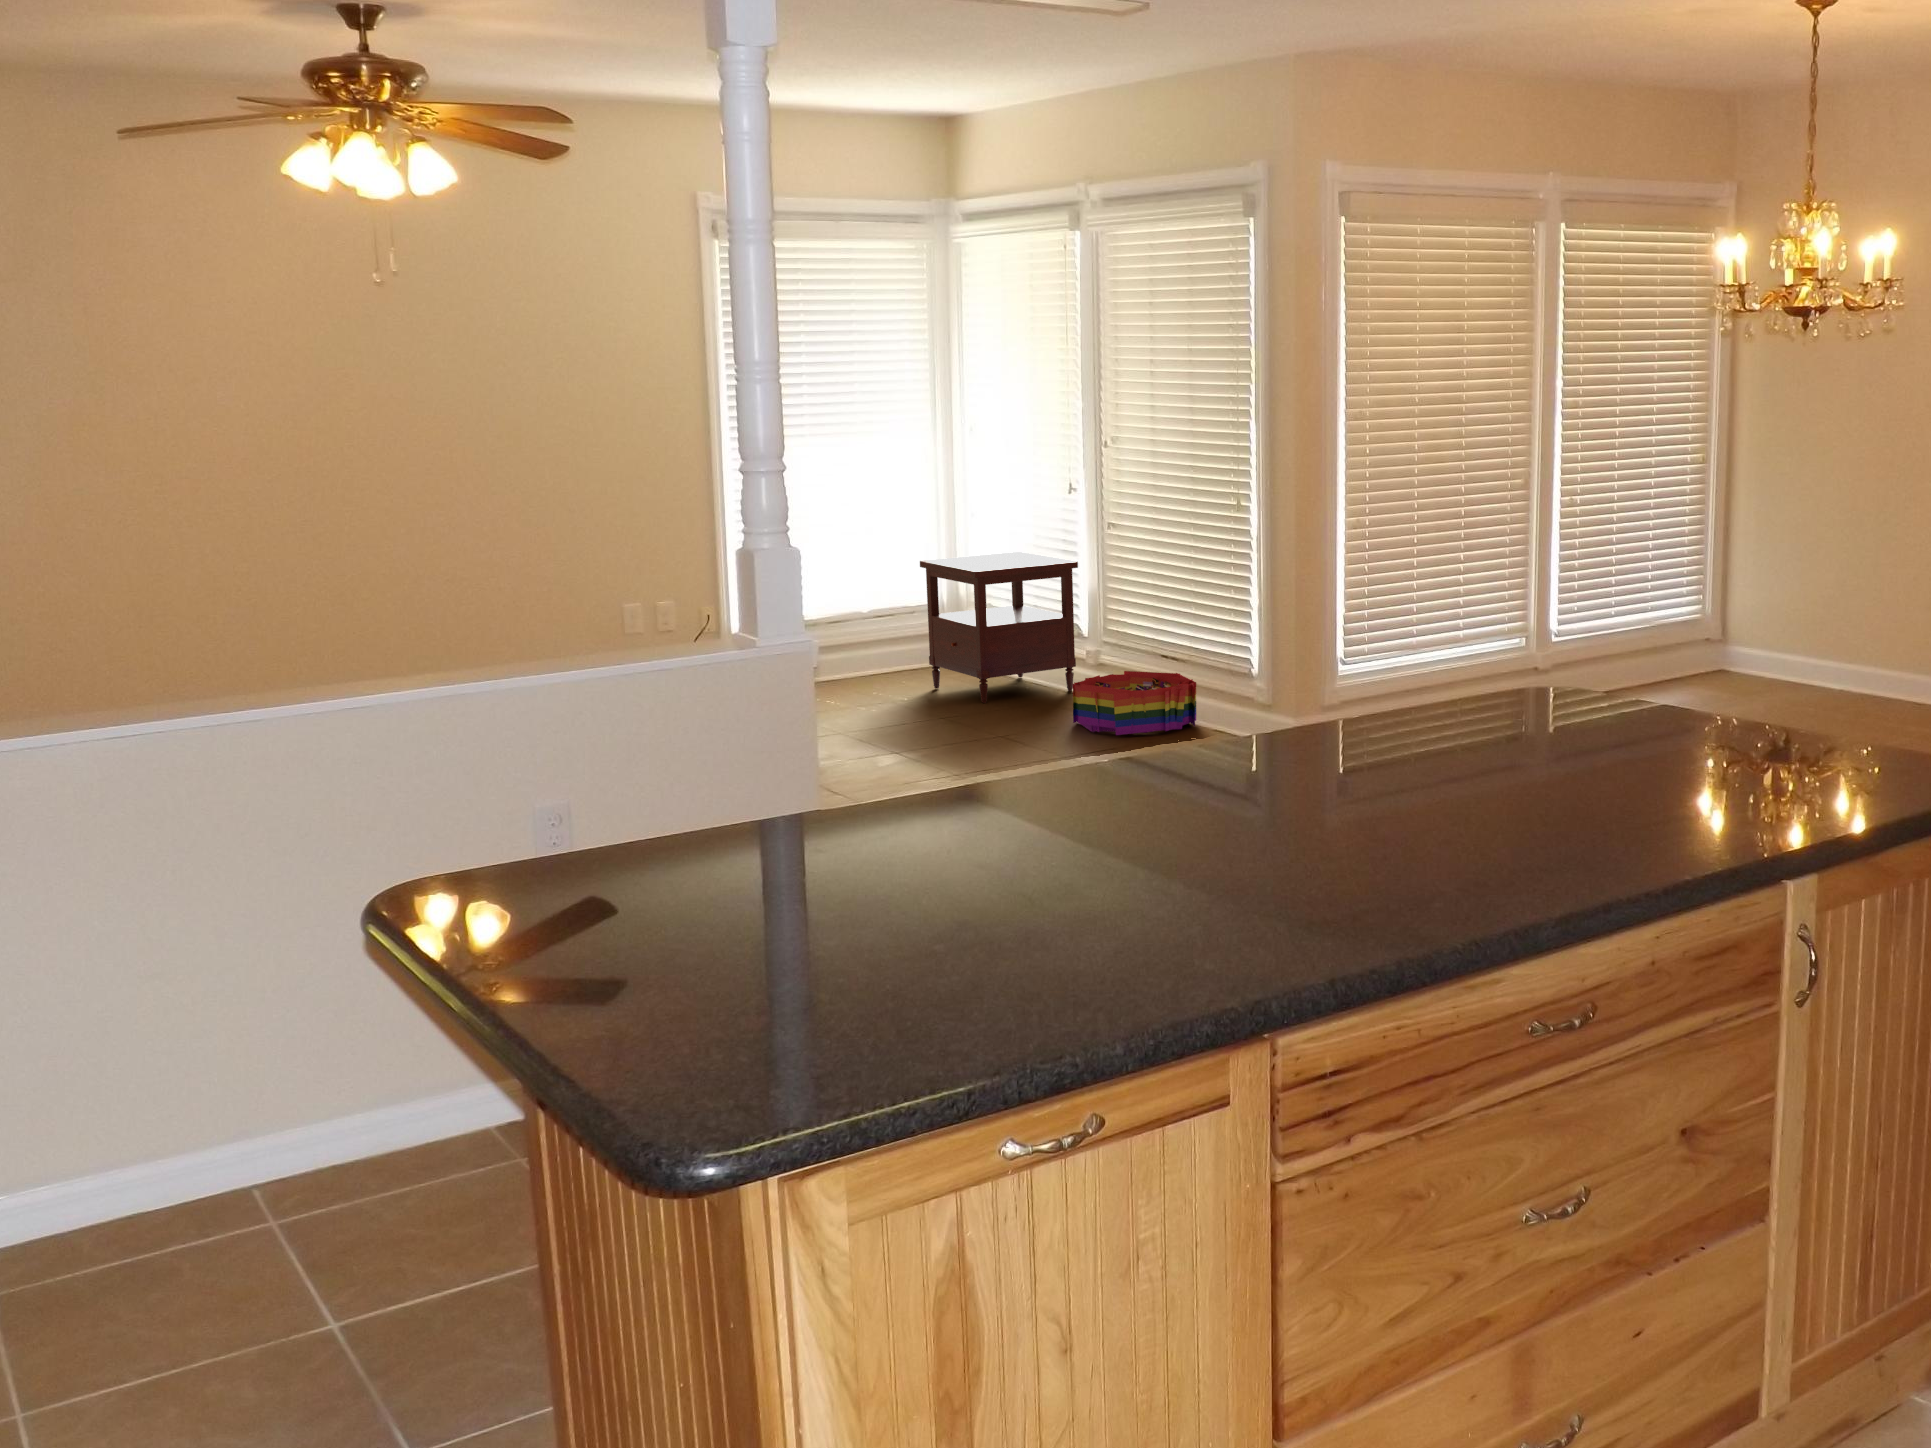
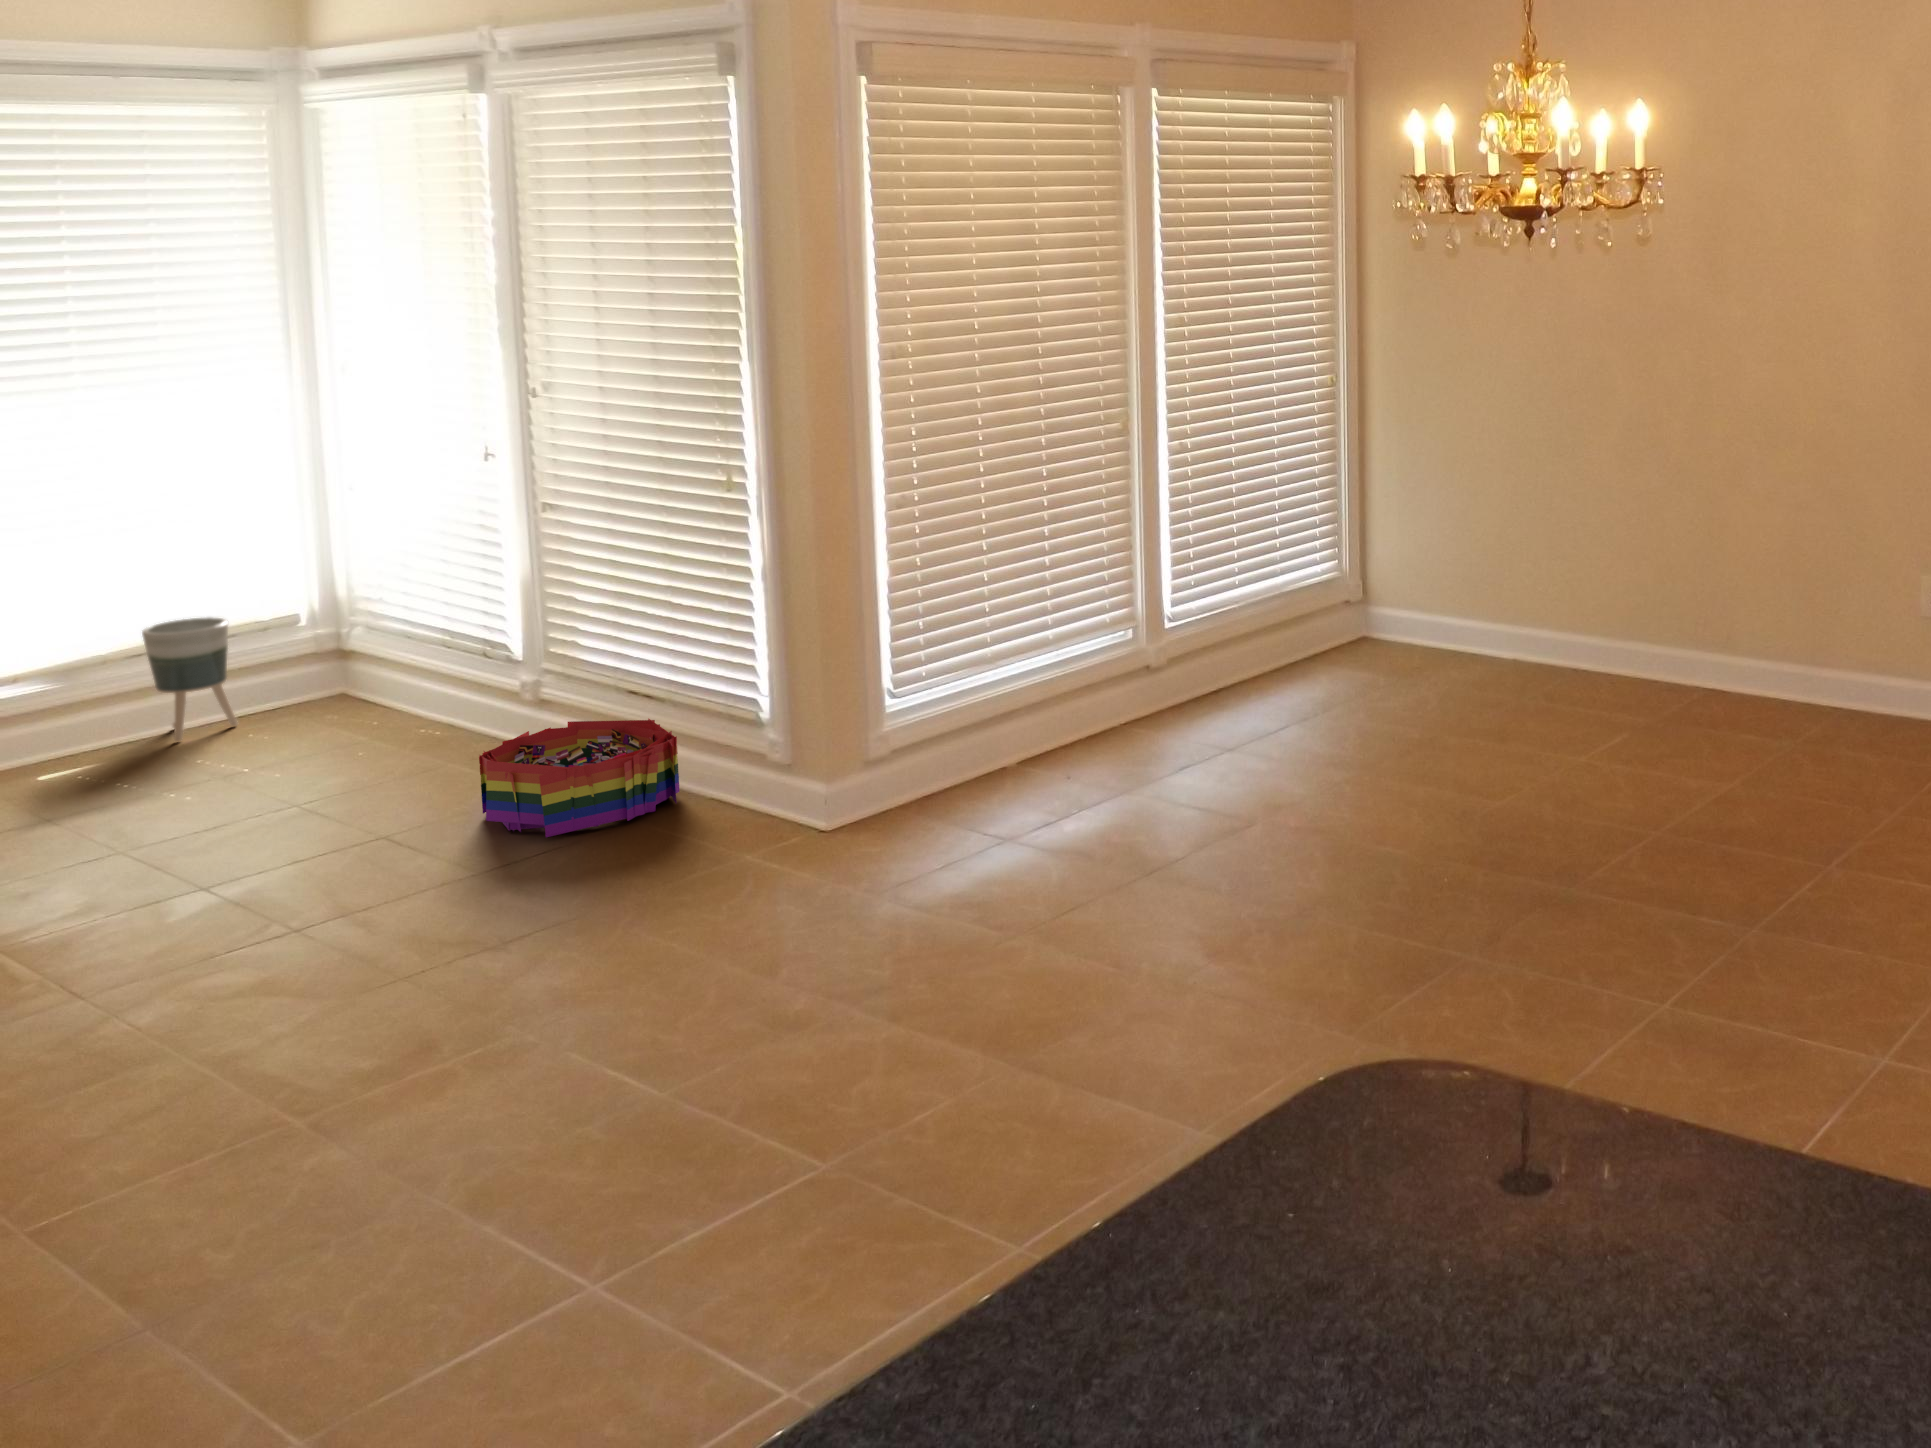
side table: present [920,552,1078,703] -> none [245,540,504,777]
planter: none [851,600,903,681] -> present [142,617,238,742]

